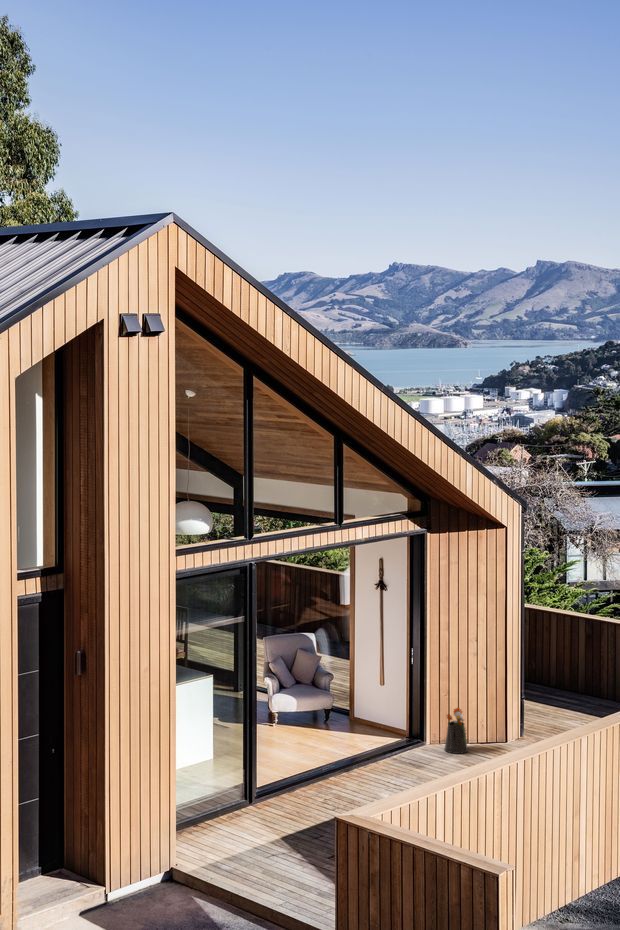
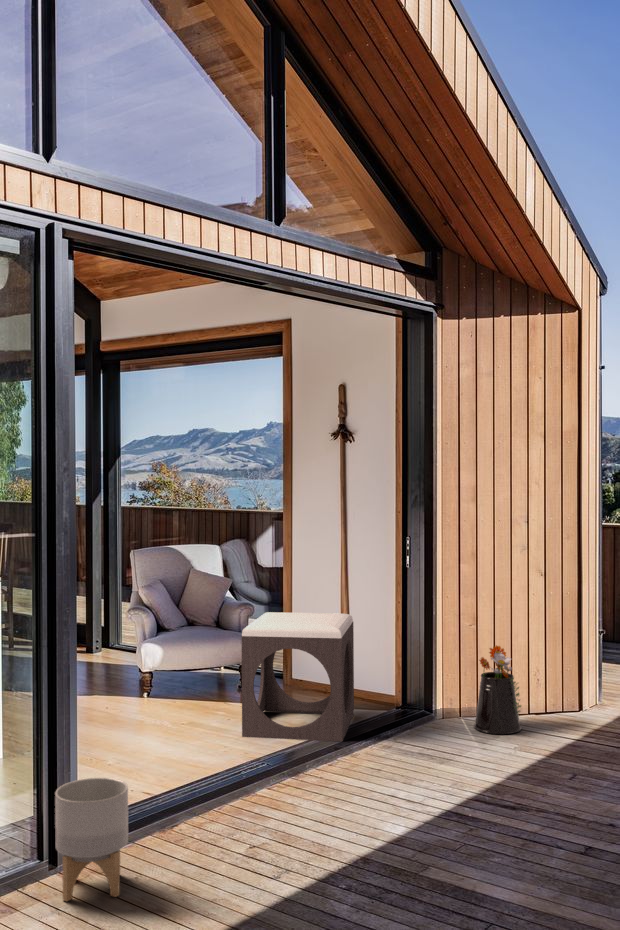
footstool: none [324,686,384,755] -> present [242,612,354,742]
planter: none [251,771,278,815] -> present [55,778,128,901]

